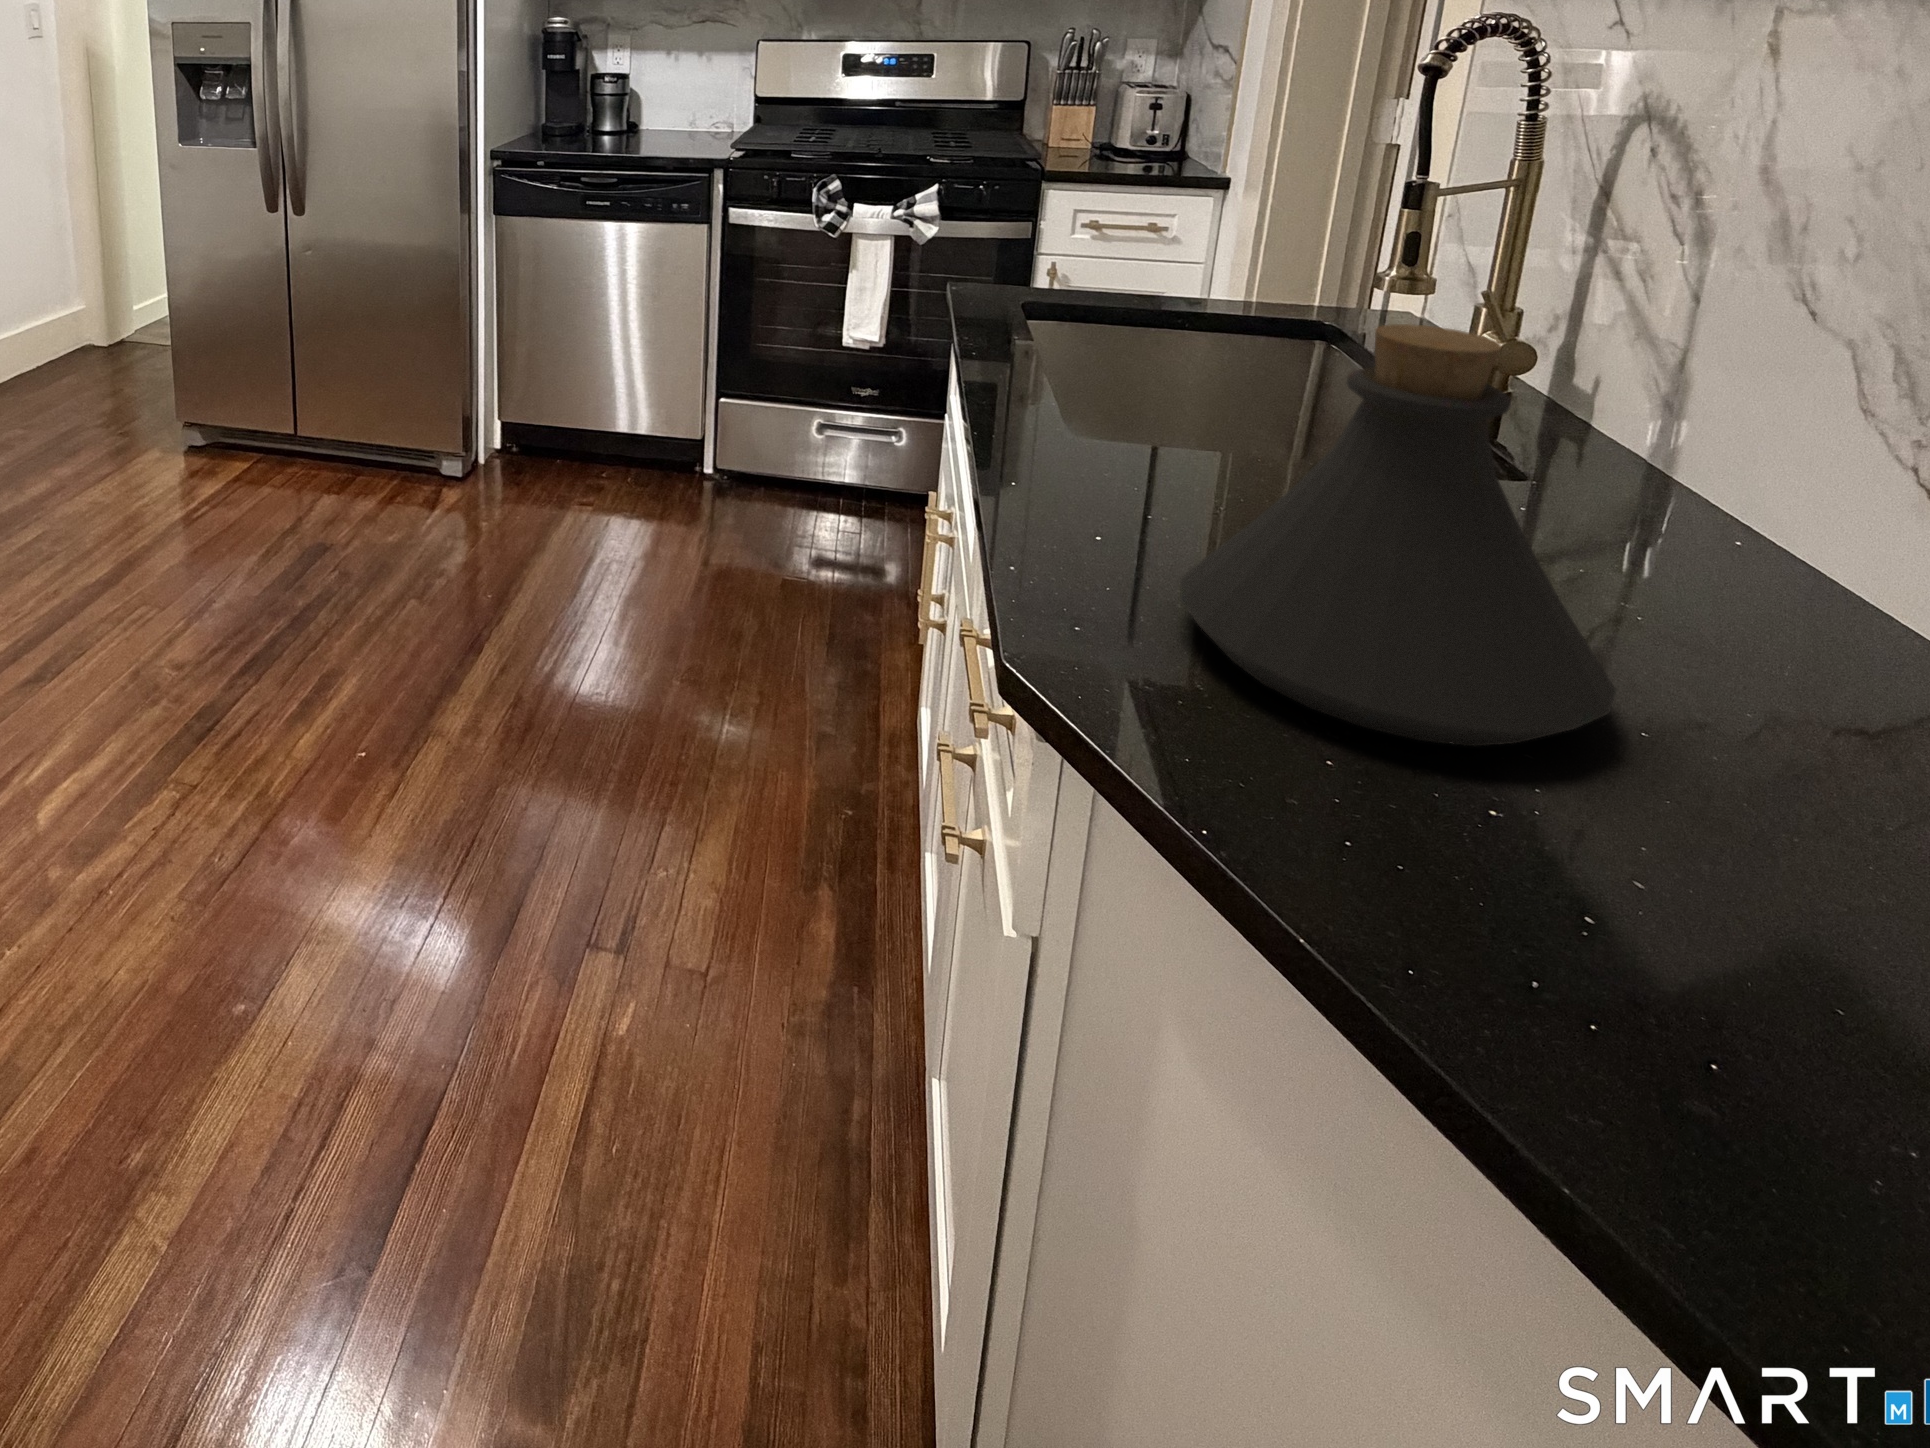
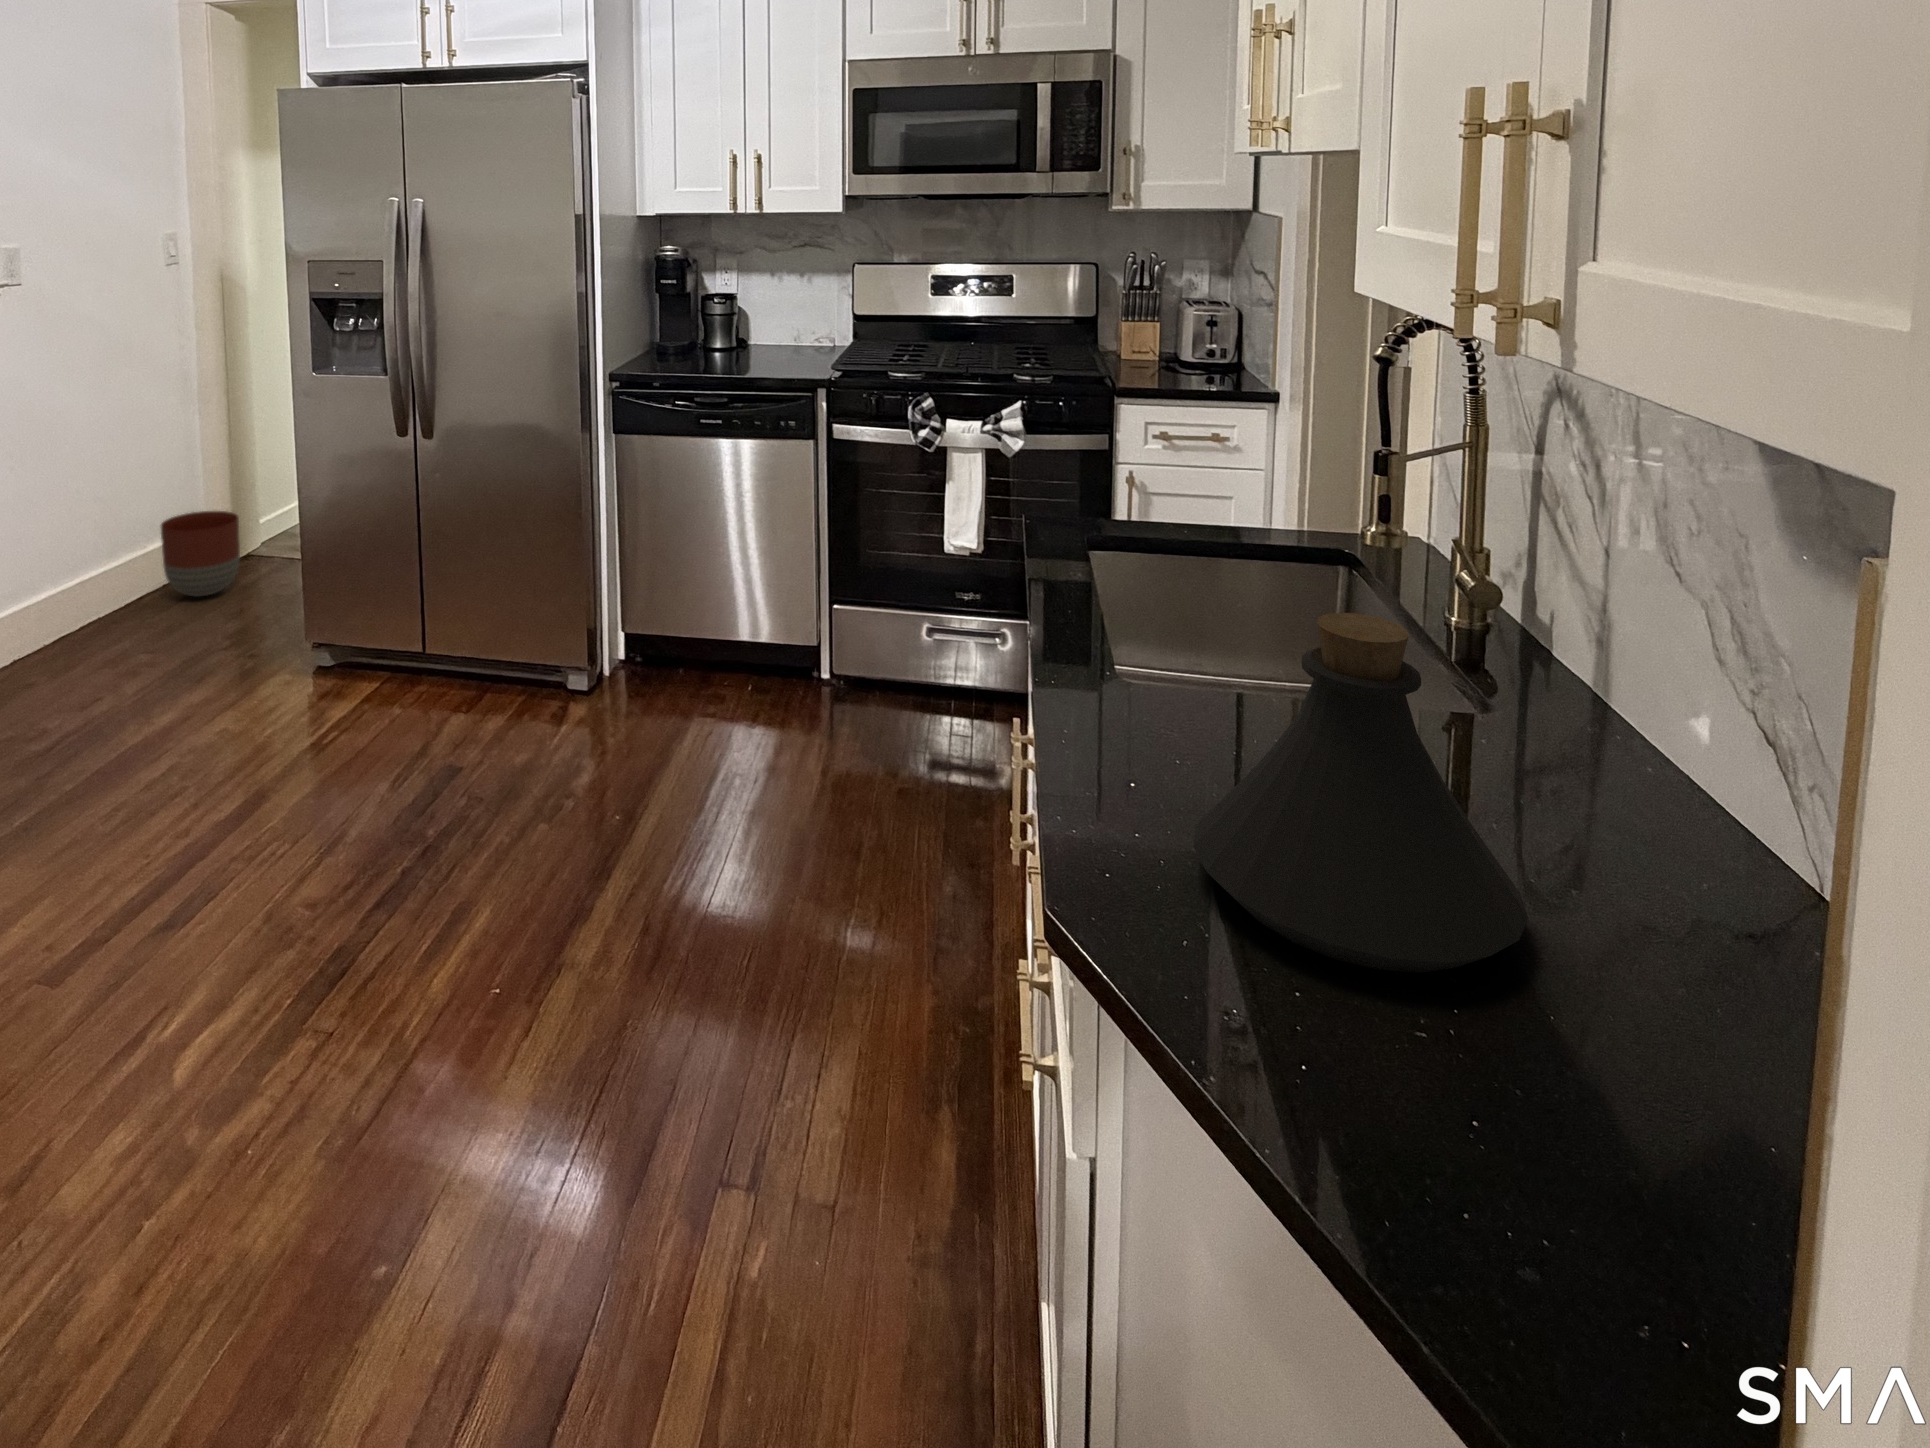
planter: none [31,293,112,378] -> present [161,511,240,596]

